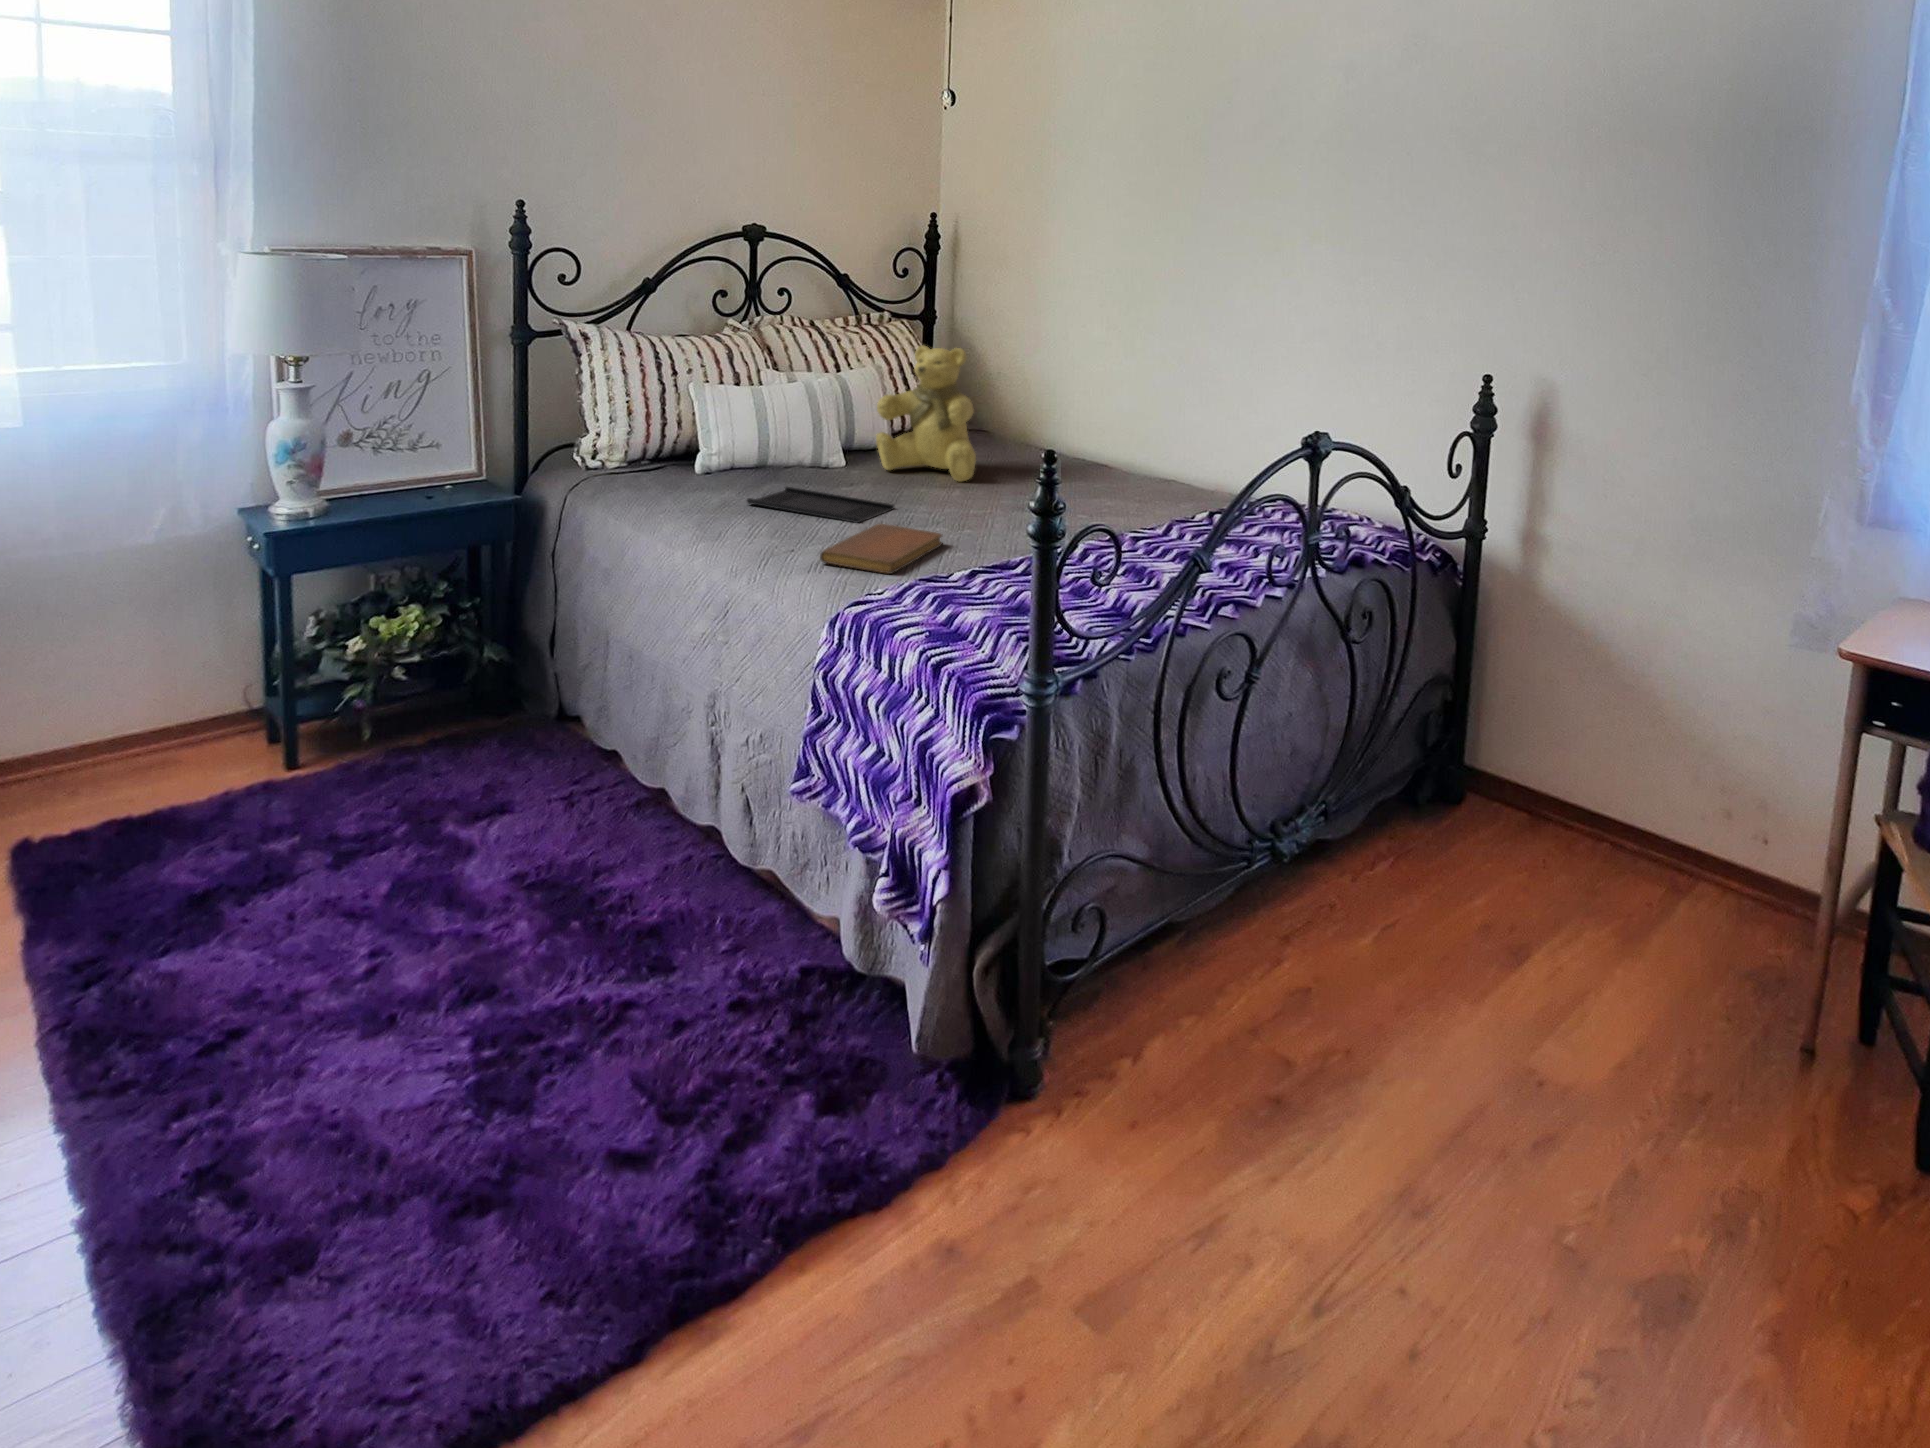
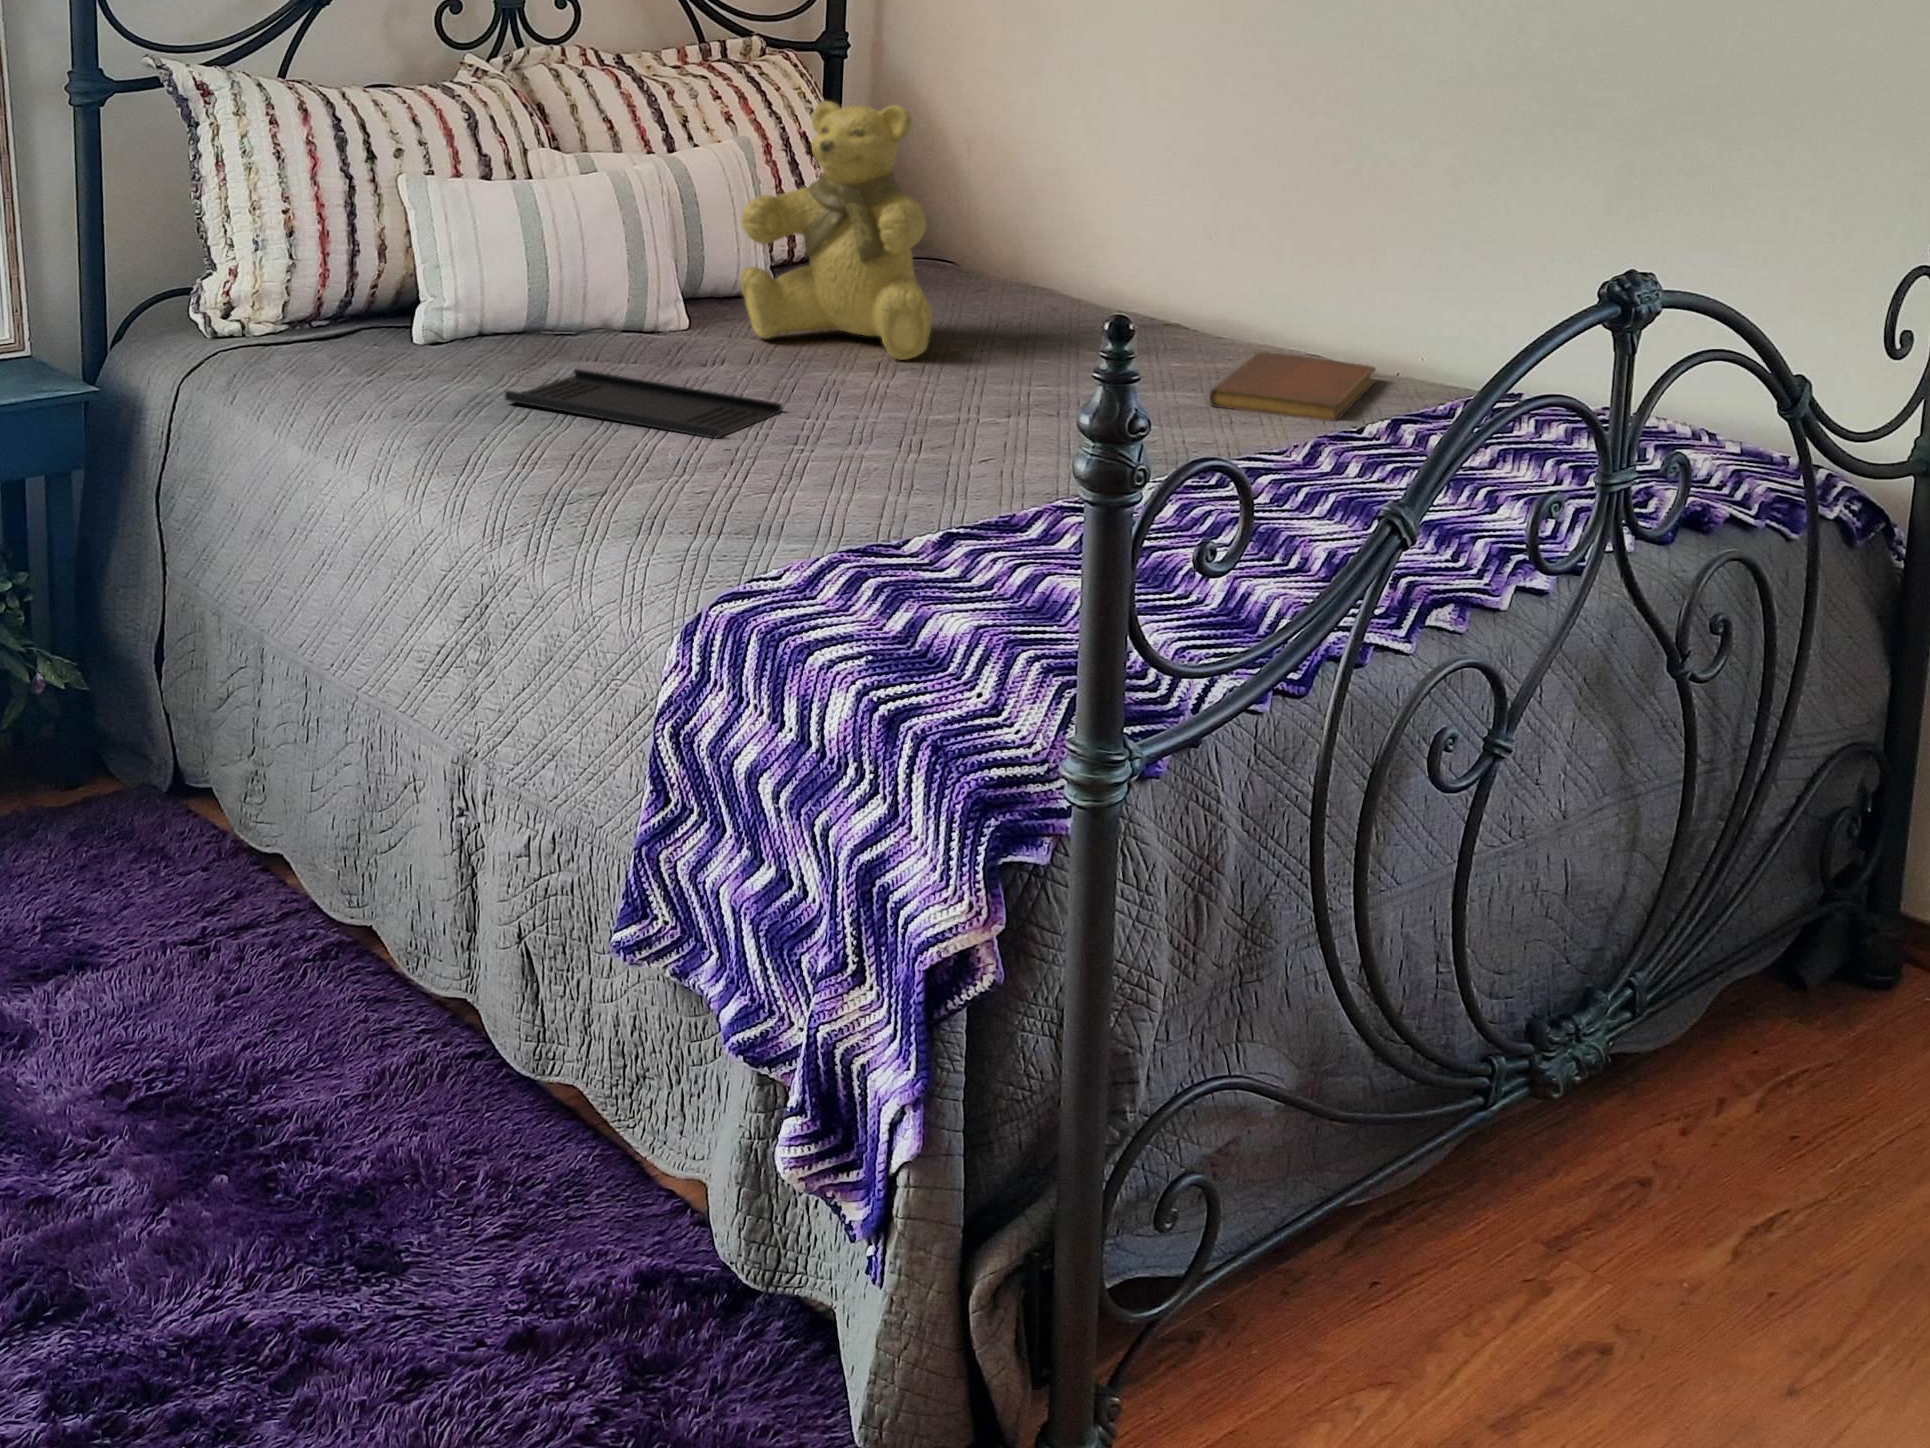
notebook: present [820,524,943,574] -> present [1209,352,1376,421]

